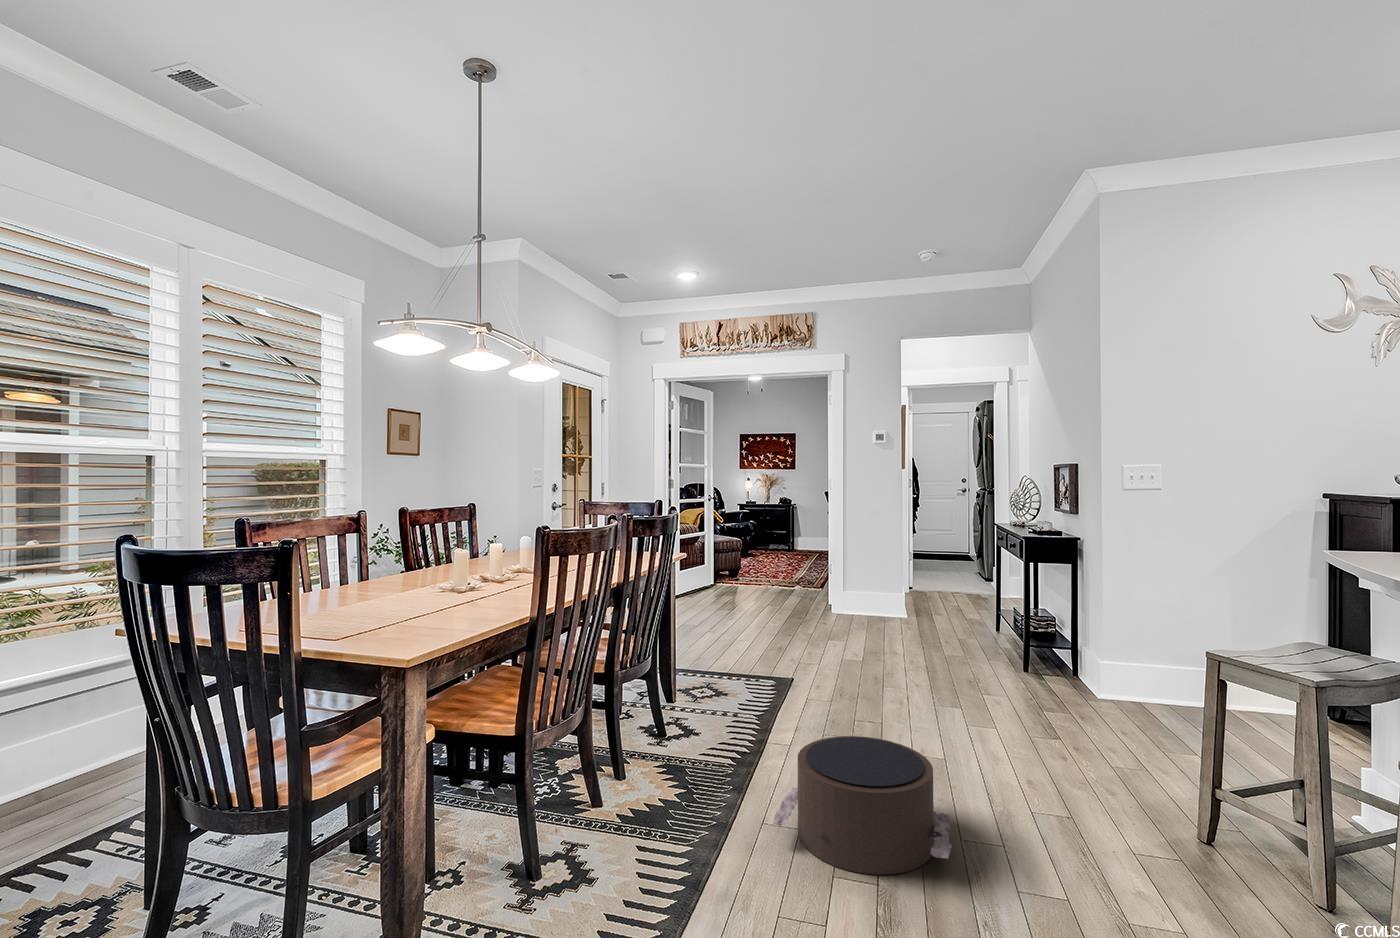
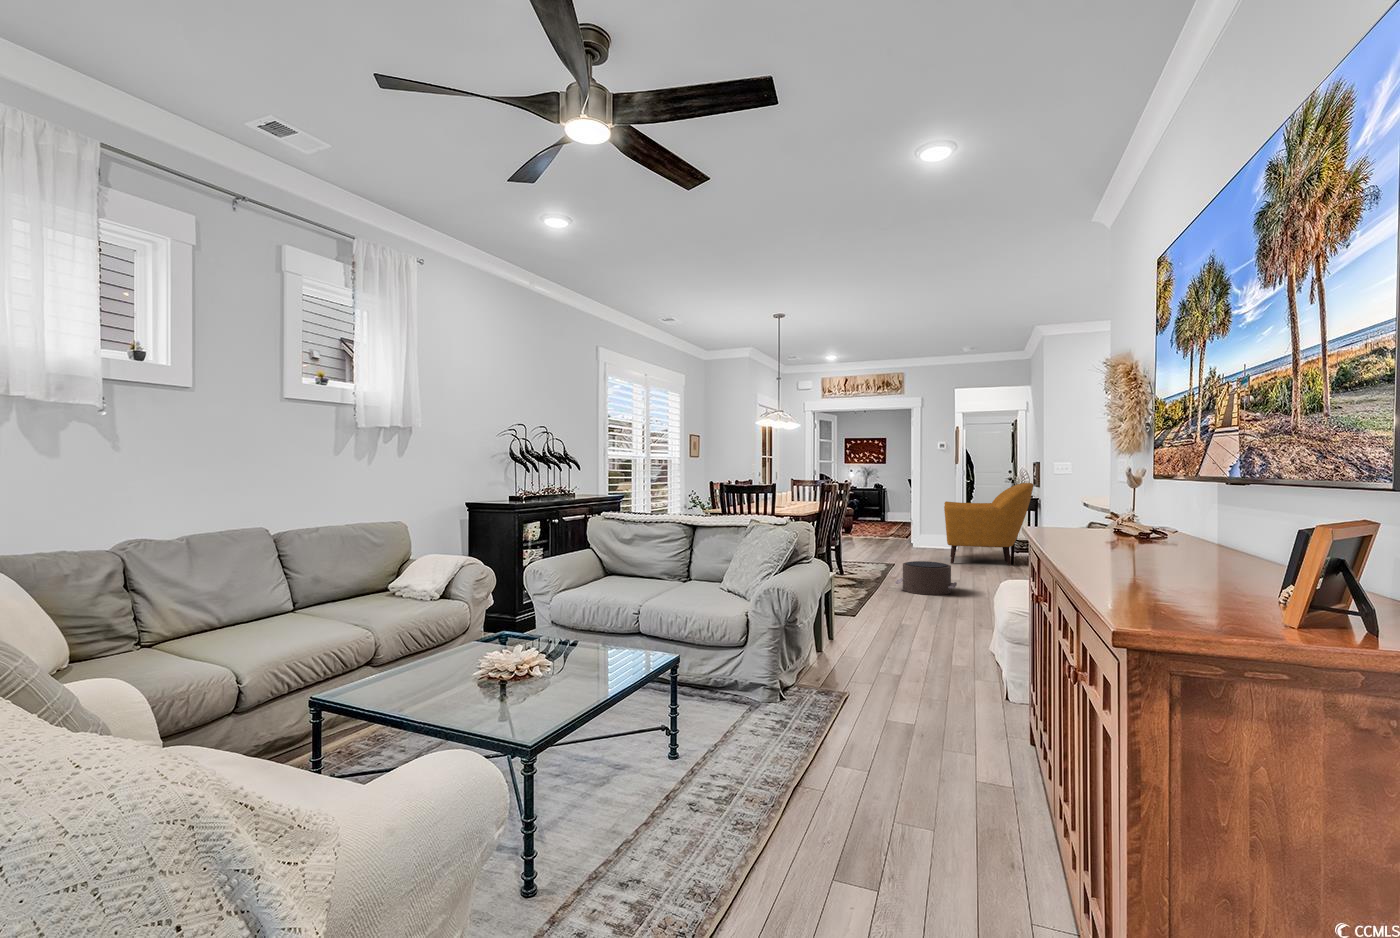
armchair: none [888,507,1065,675] -> present [944,483,1034,565]

